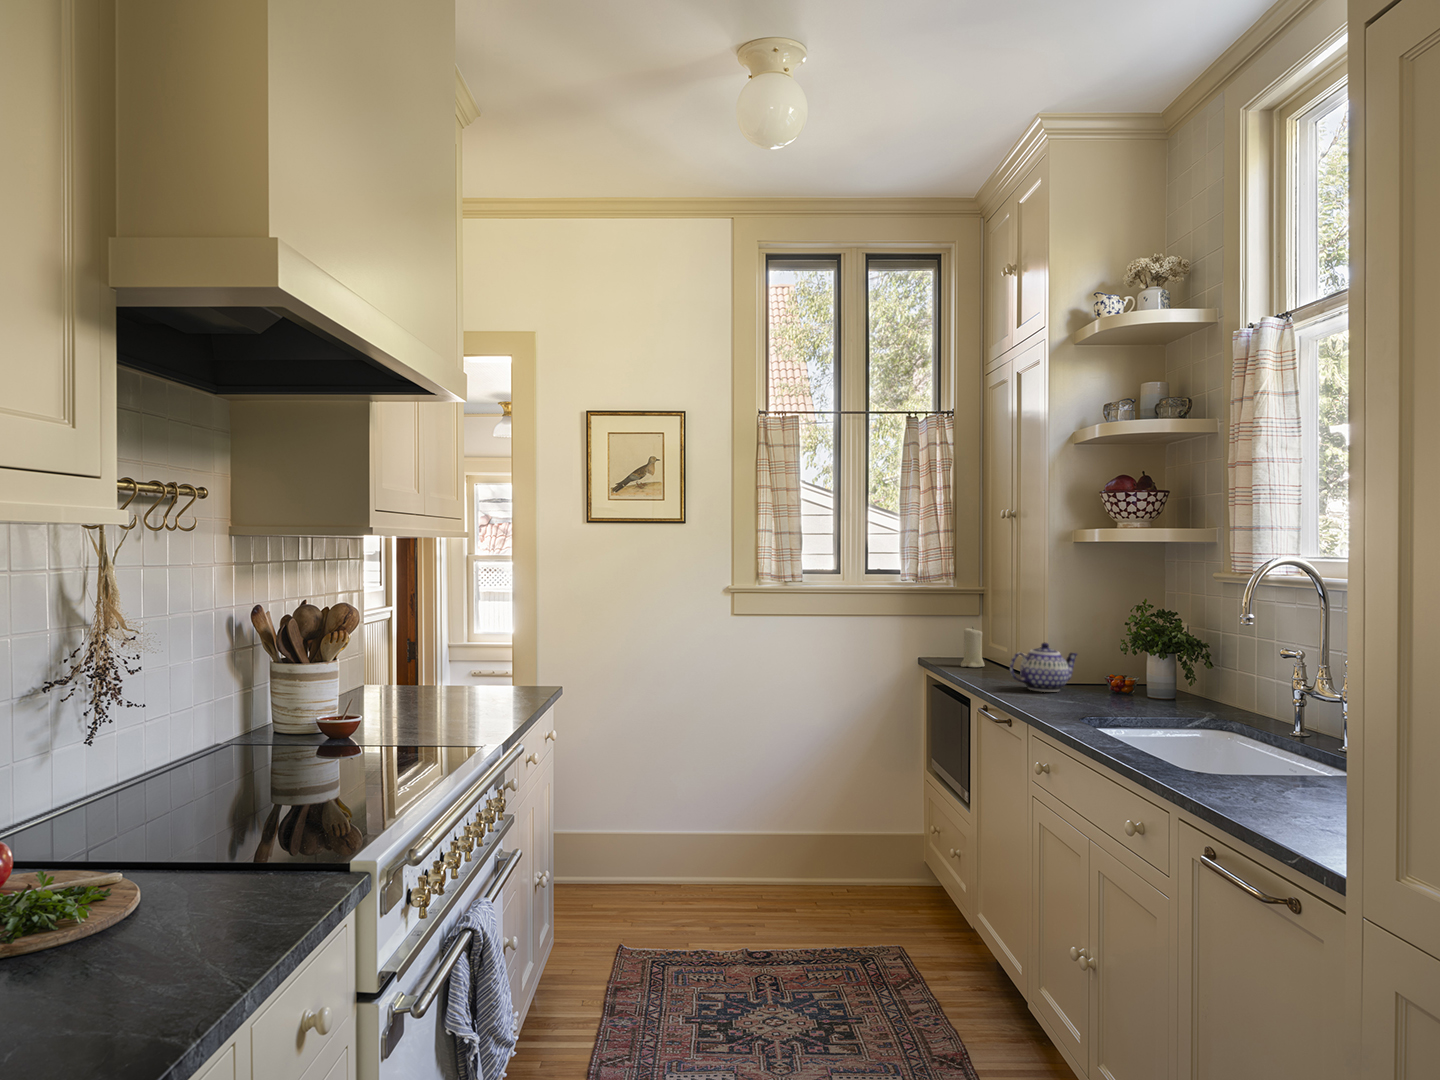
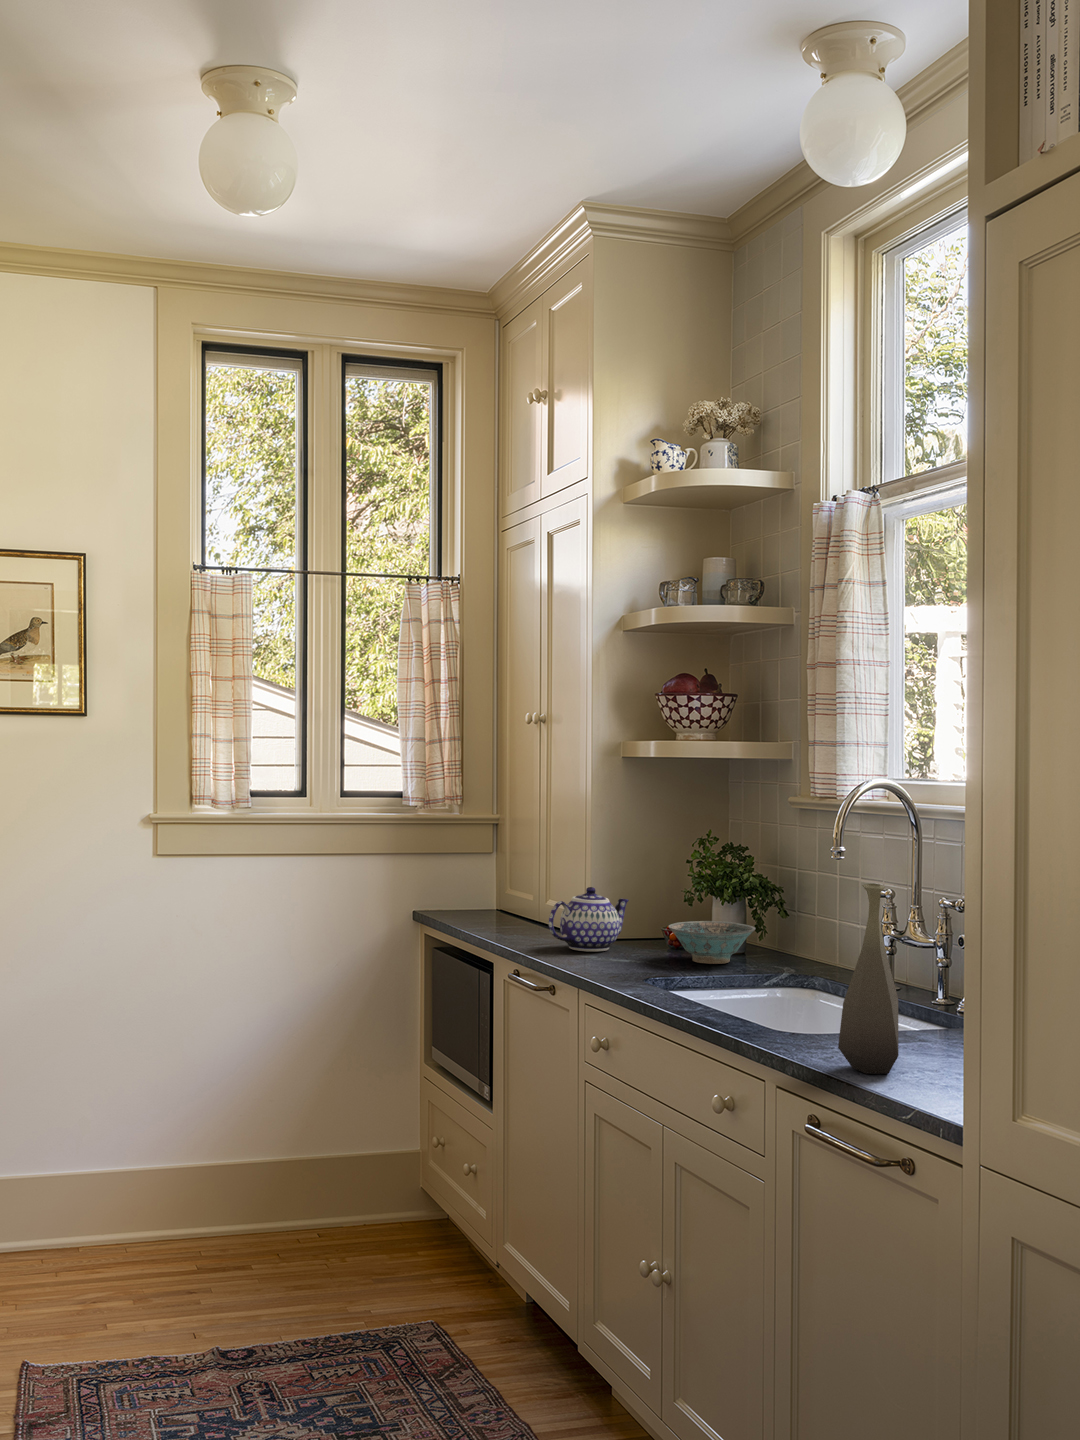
candle: present [961,627,985,667] -> none [473,867,504,921]
bottle: none [1223,639,1280,797] -> present [838,884,899,1074]
ceramic bowl: none [1106,672,1183,706] -> present [668,921,755,964]

